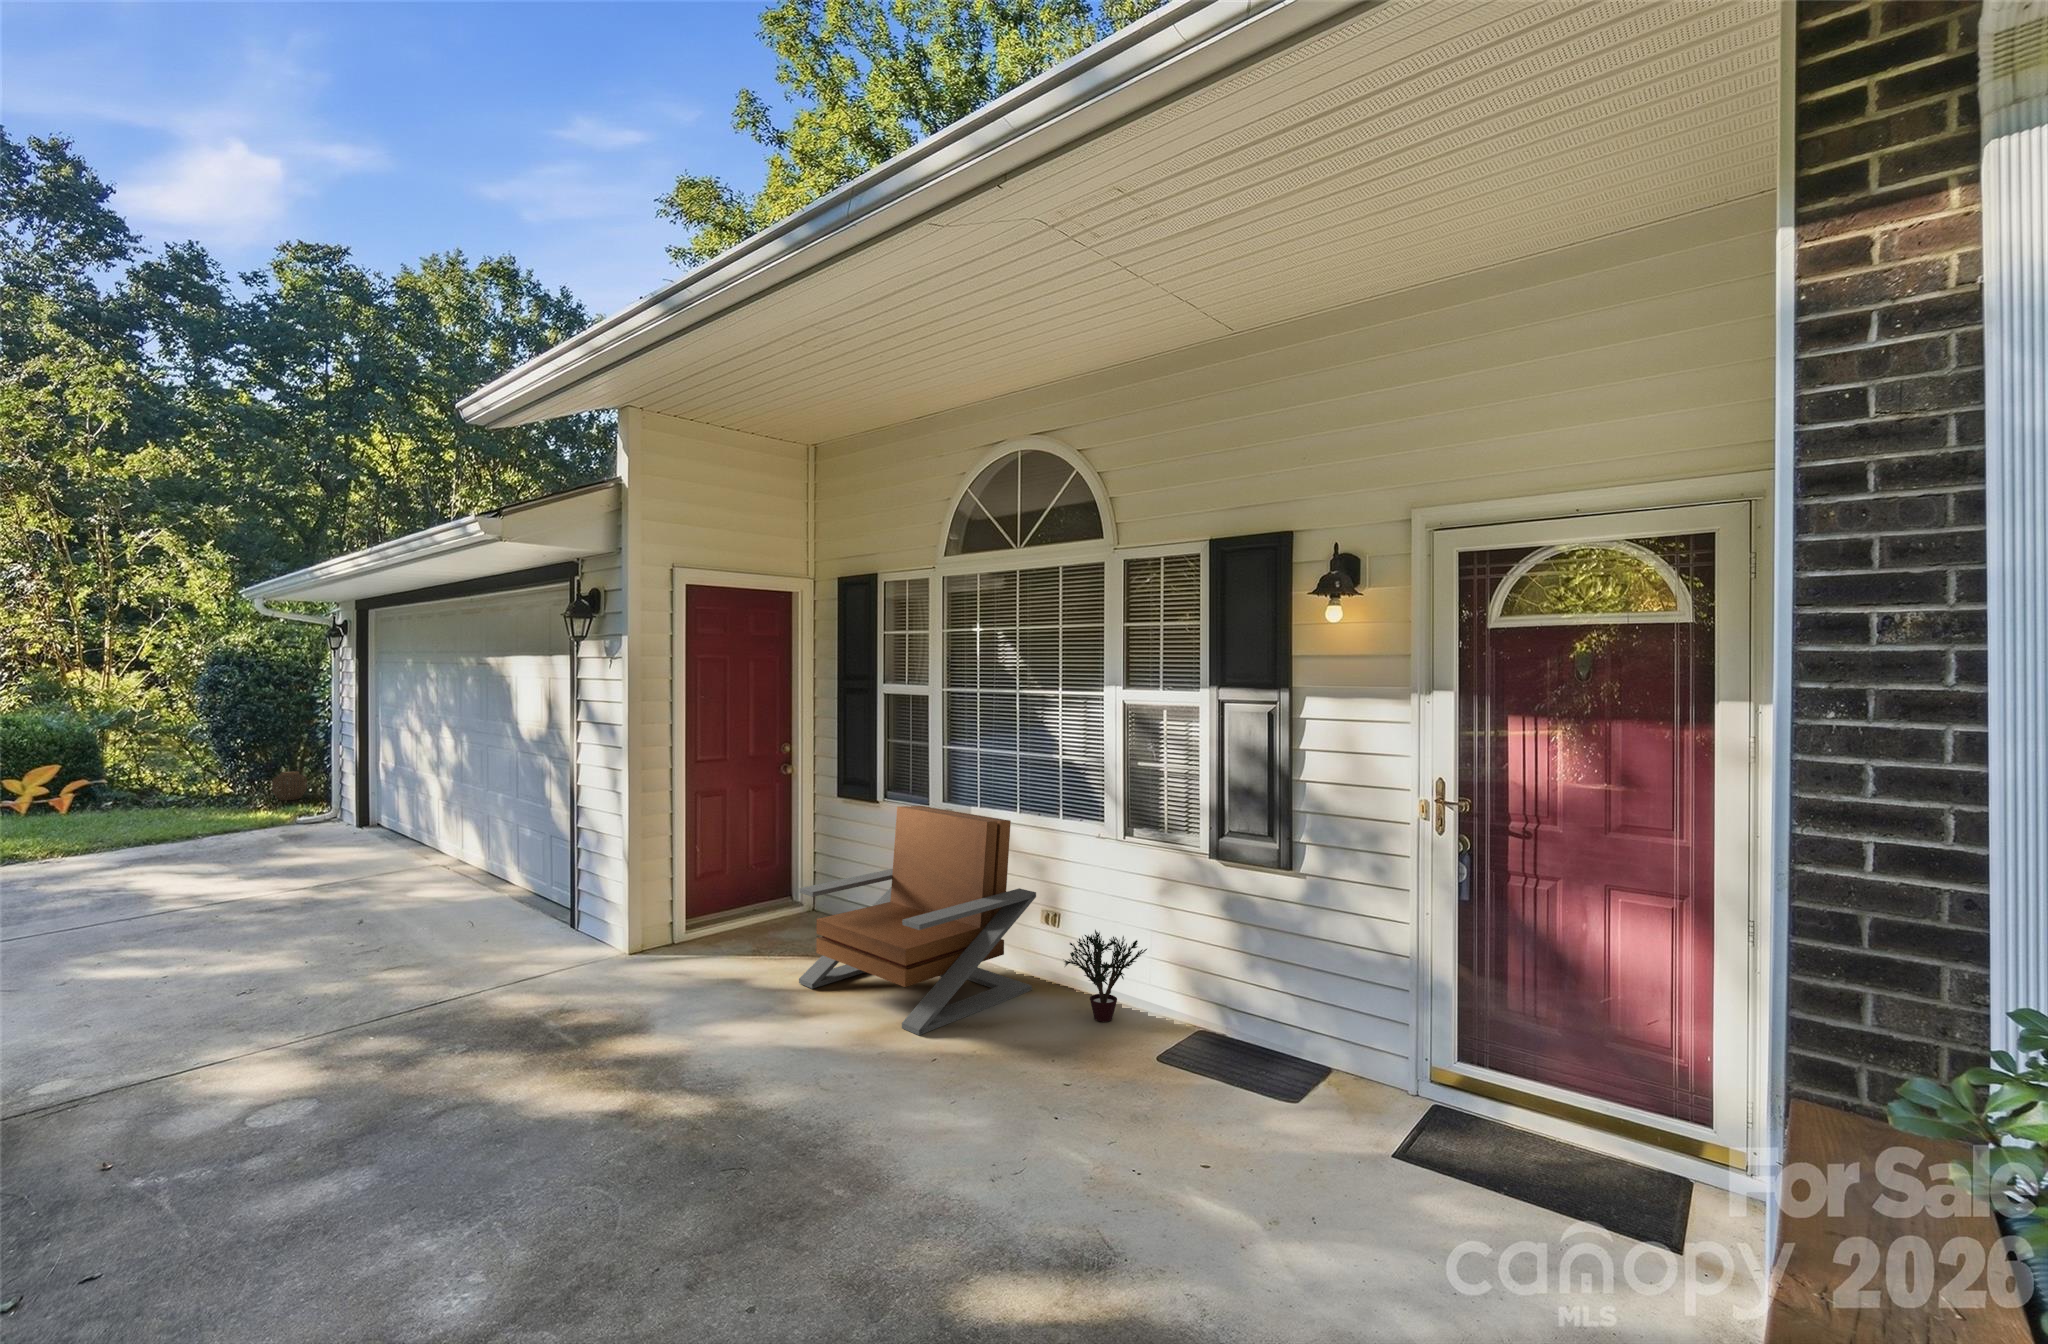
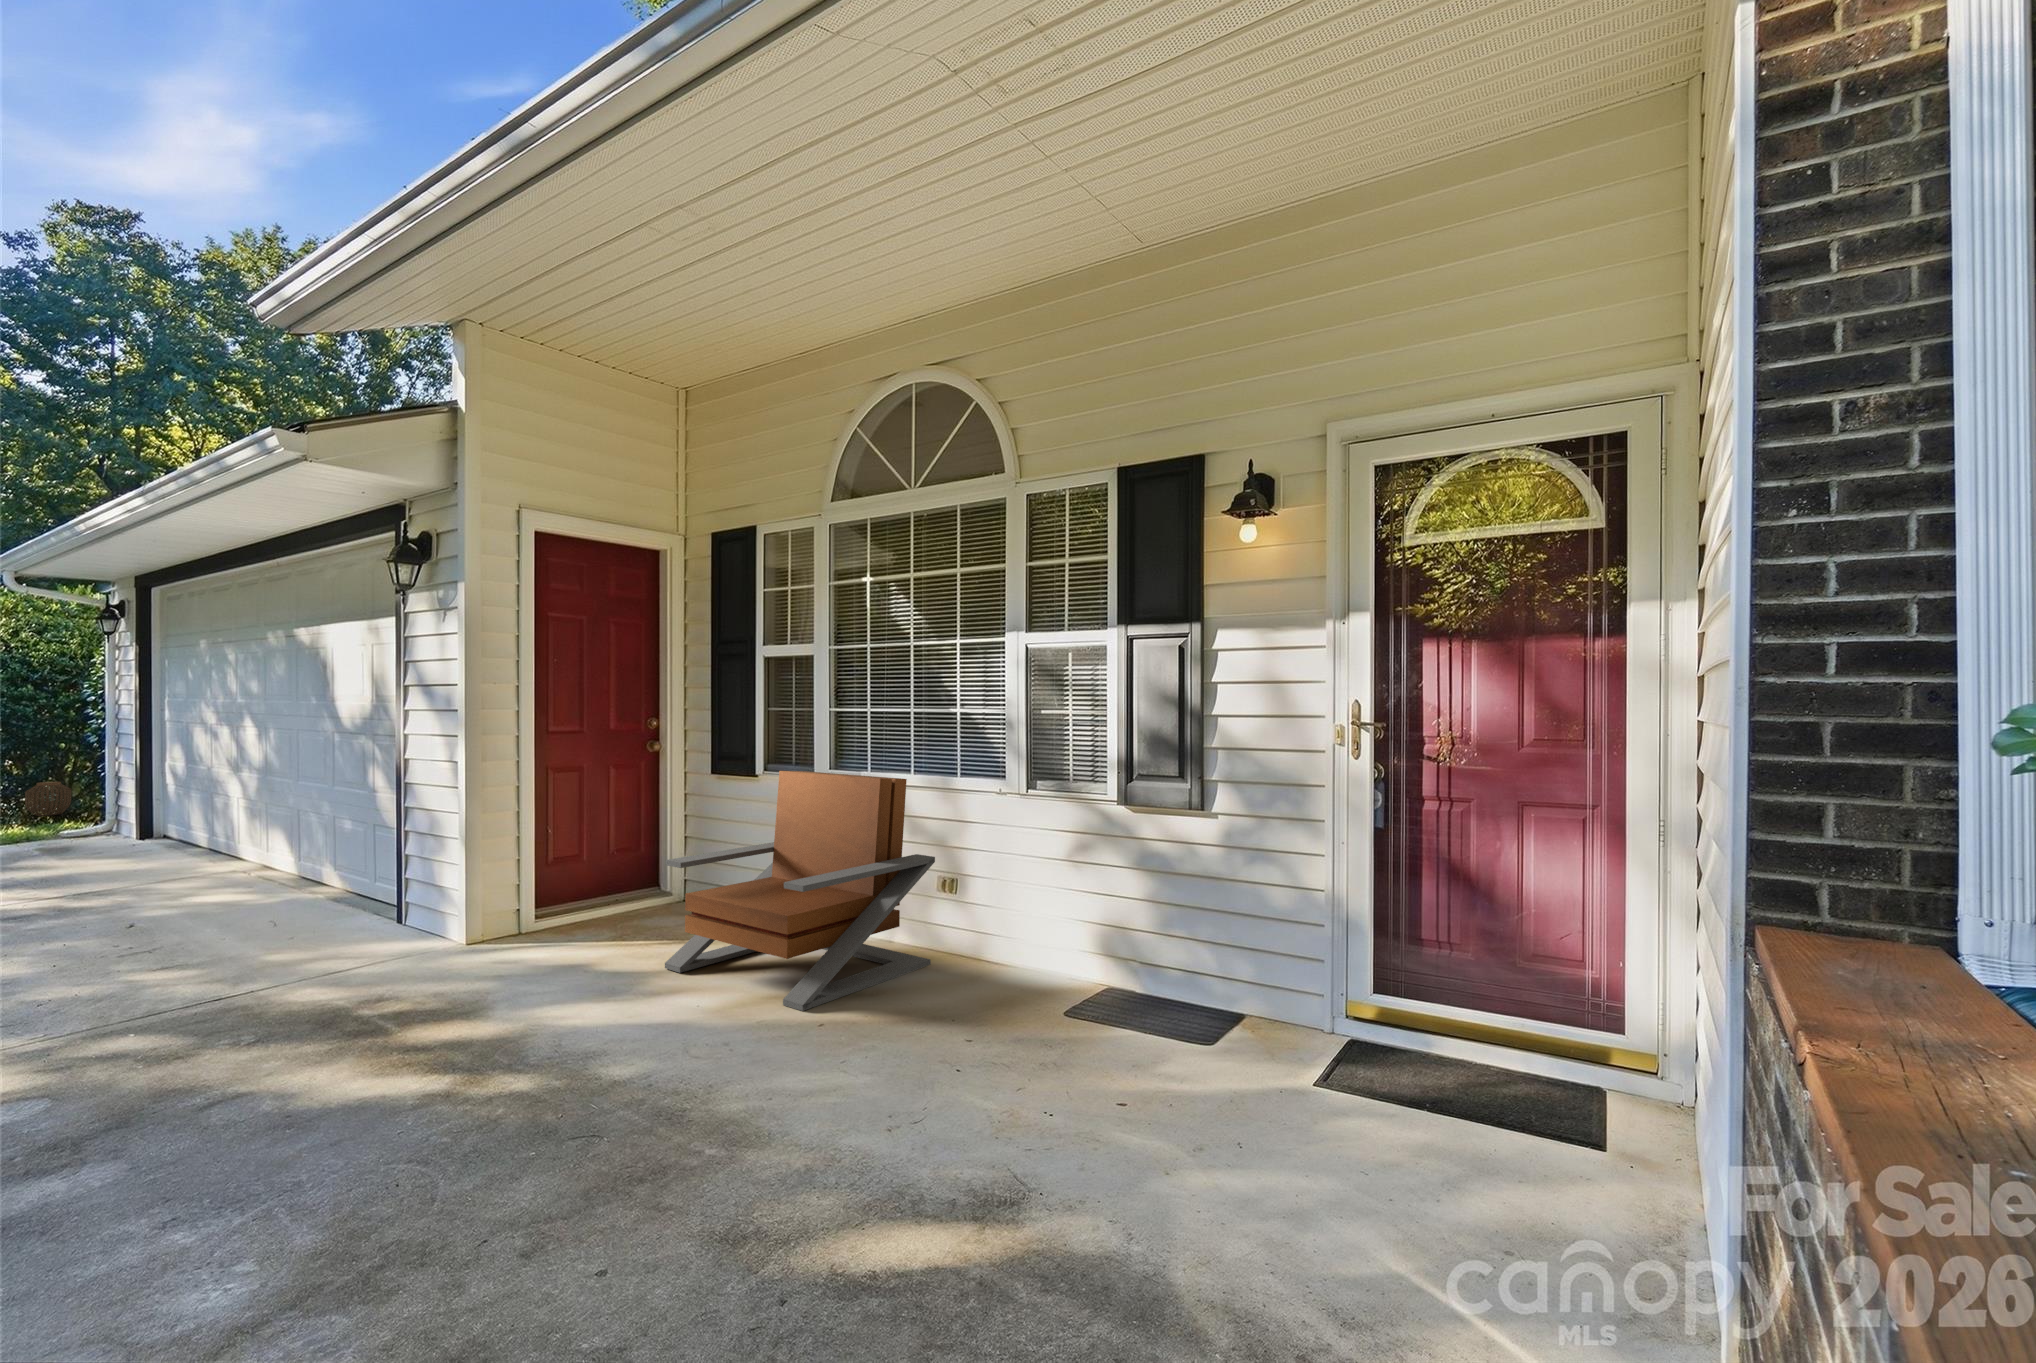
potted plant: present [1065,930,1147,1022] -> none [962,890,1057,990]

